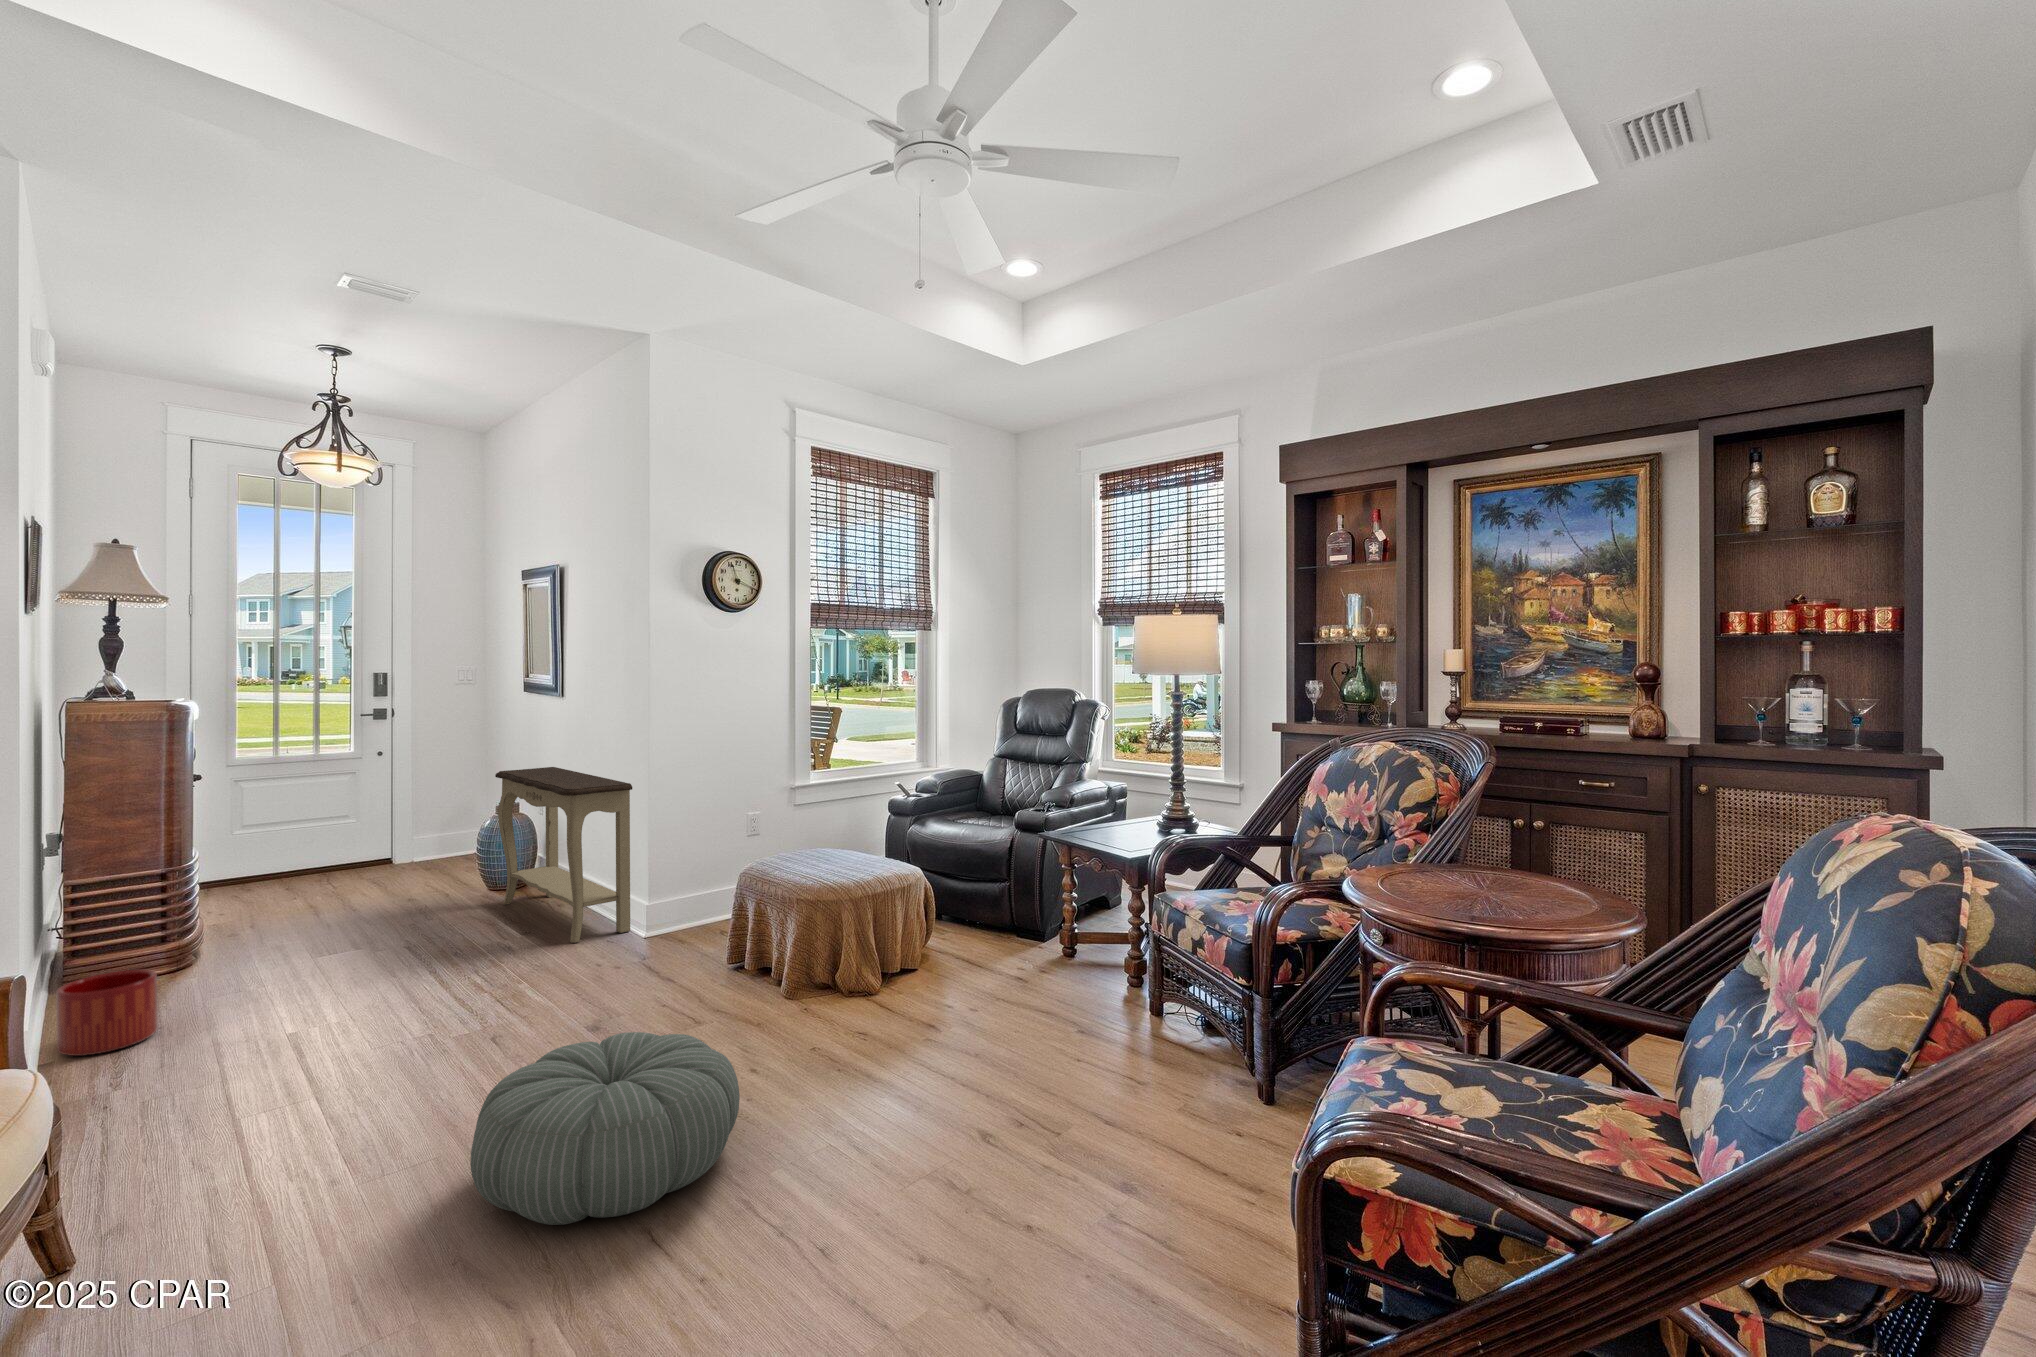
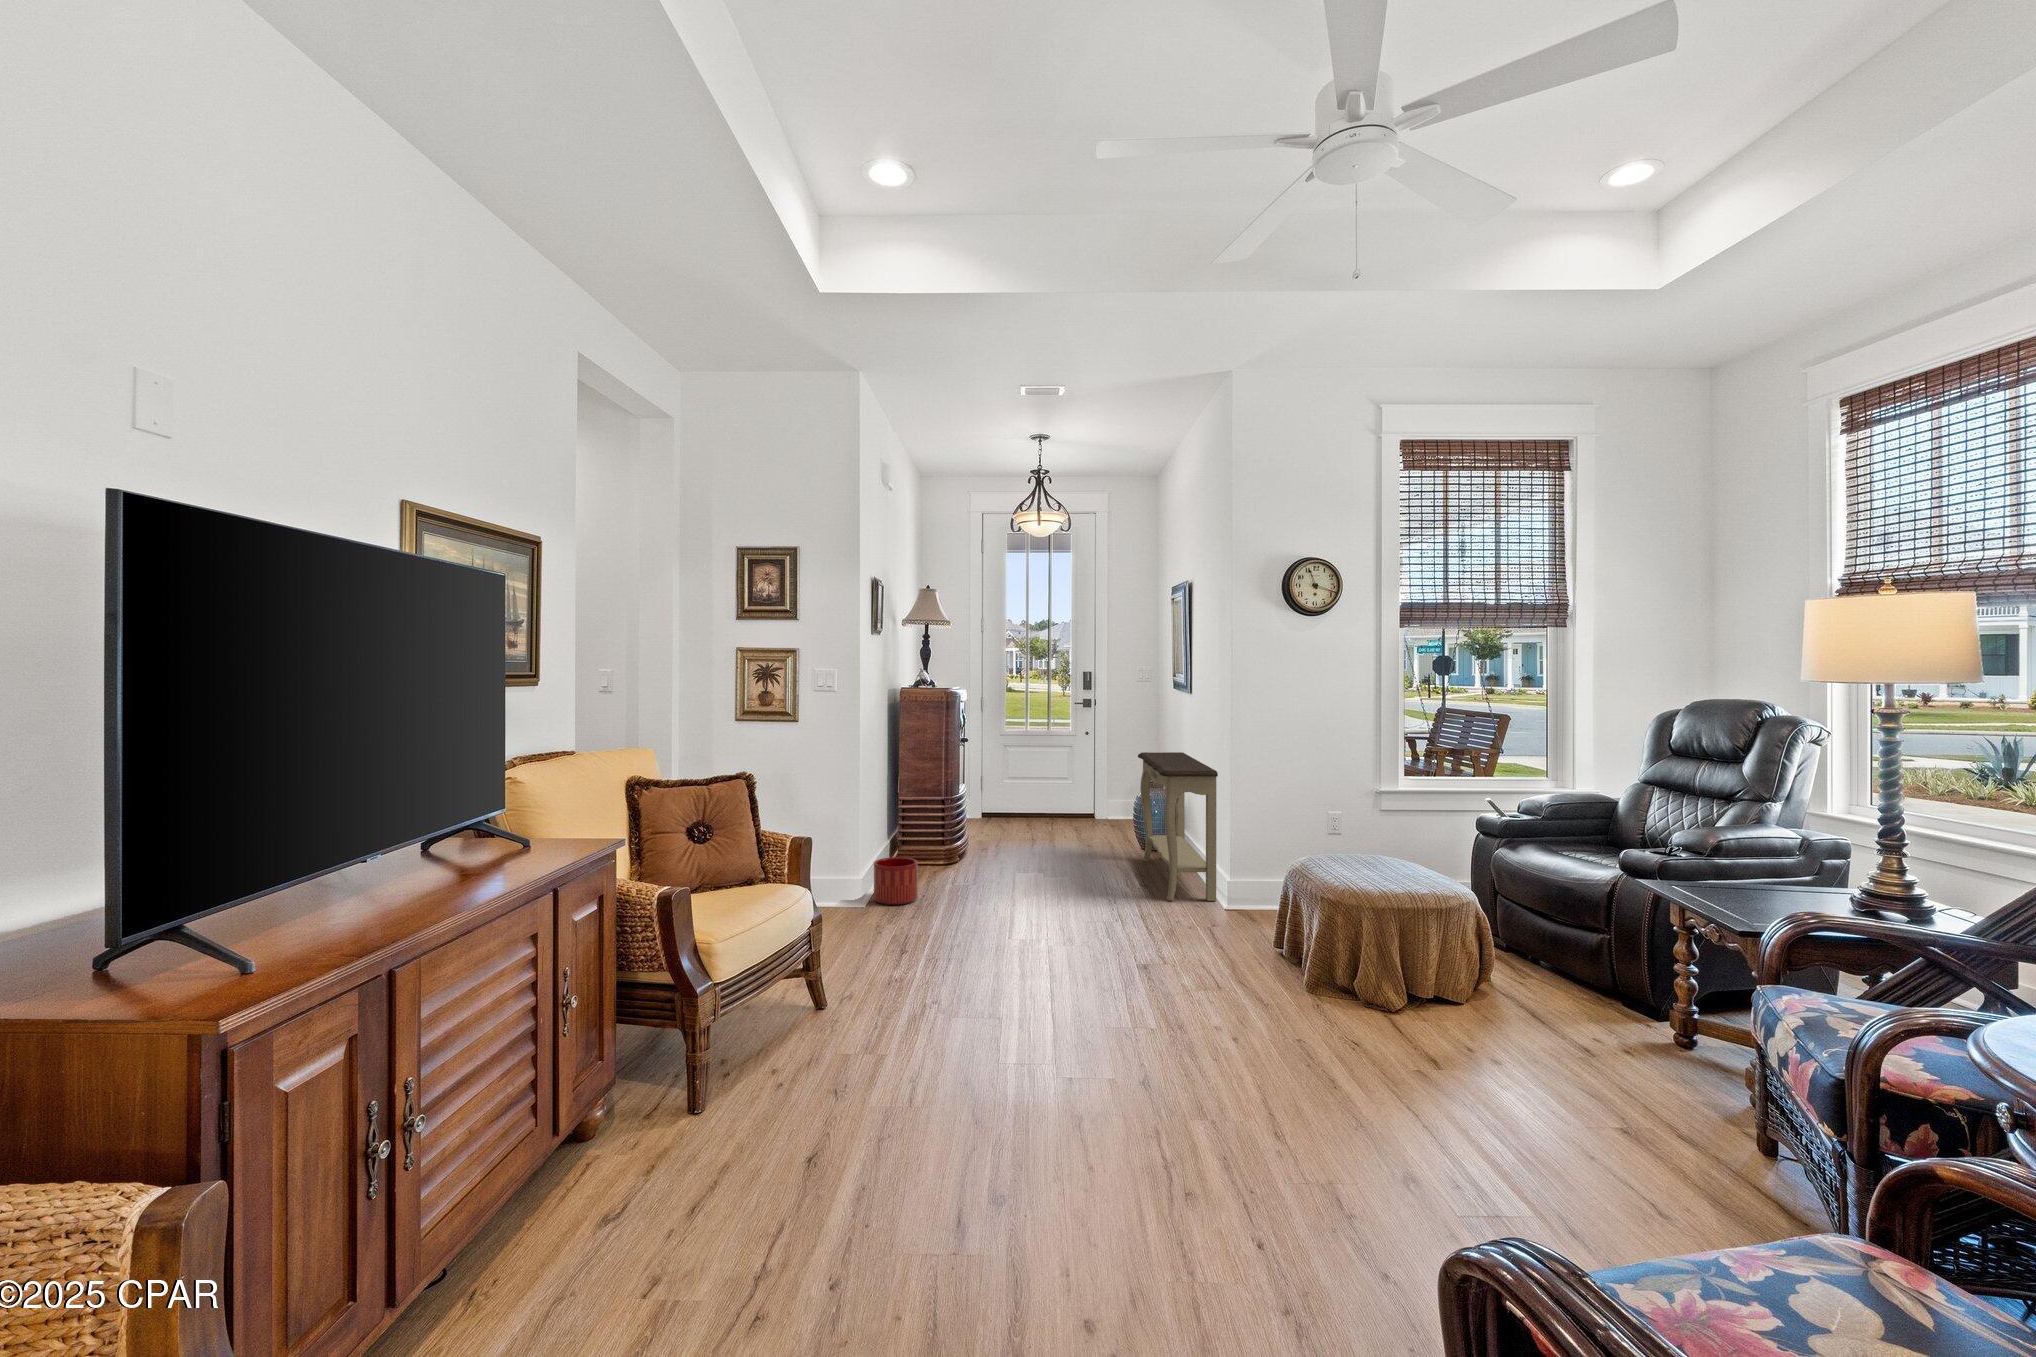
pouf: present [471,1032,740,1225] -> none [977,967,1176,1109]

